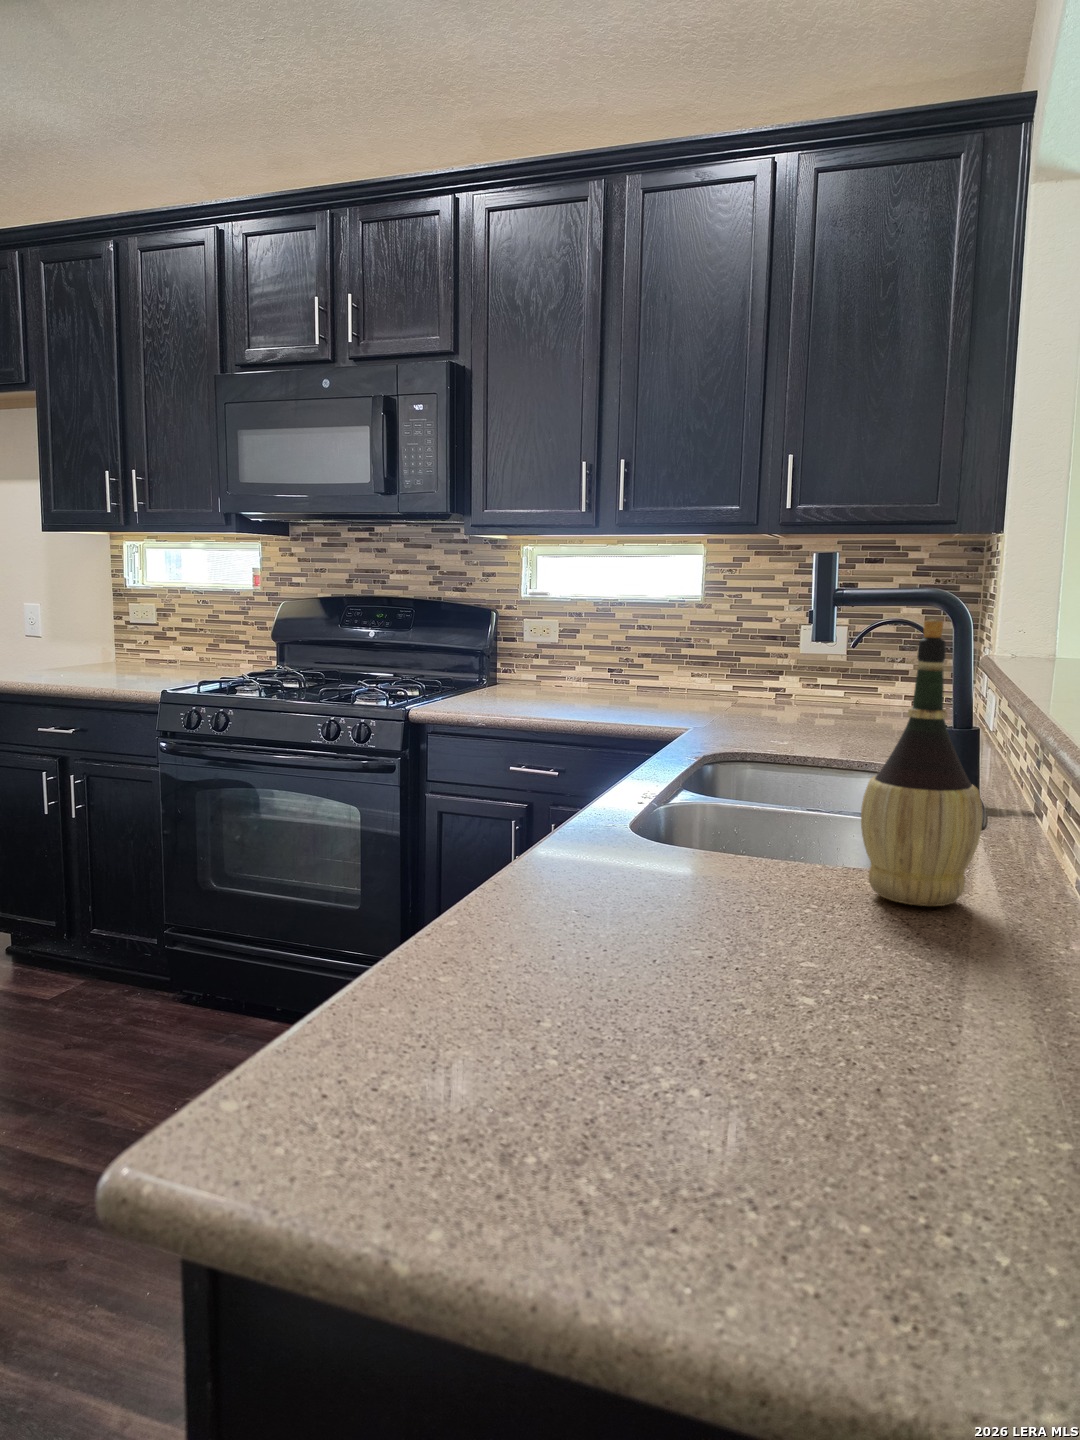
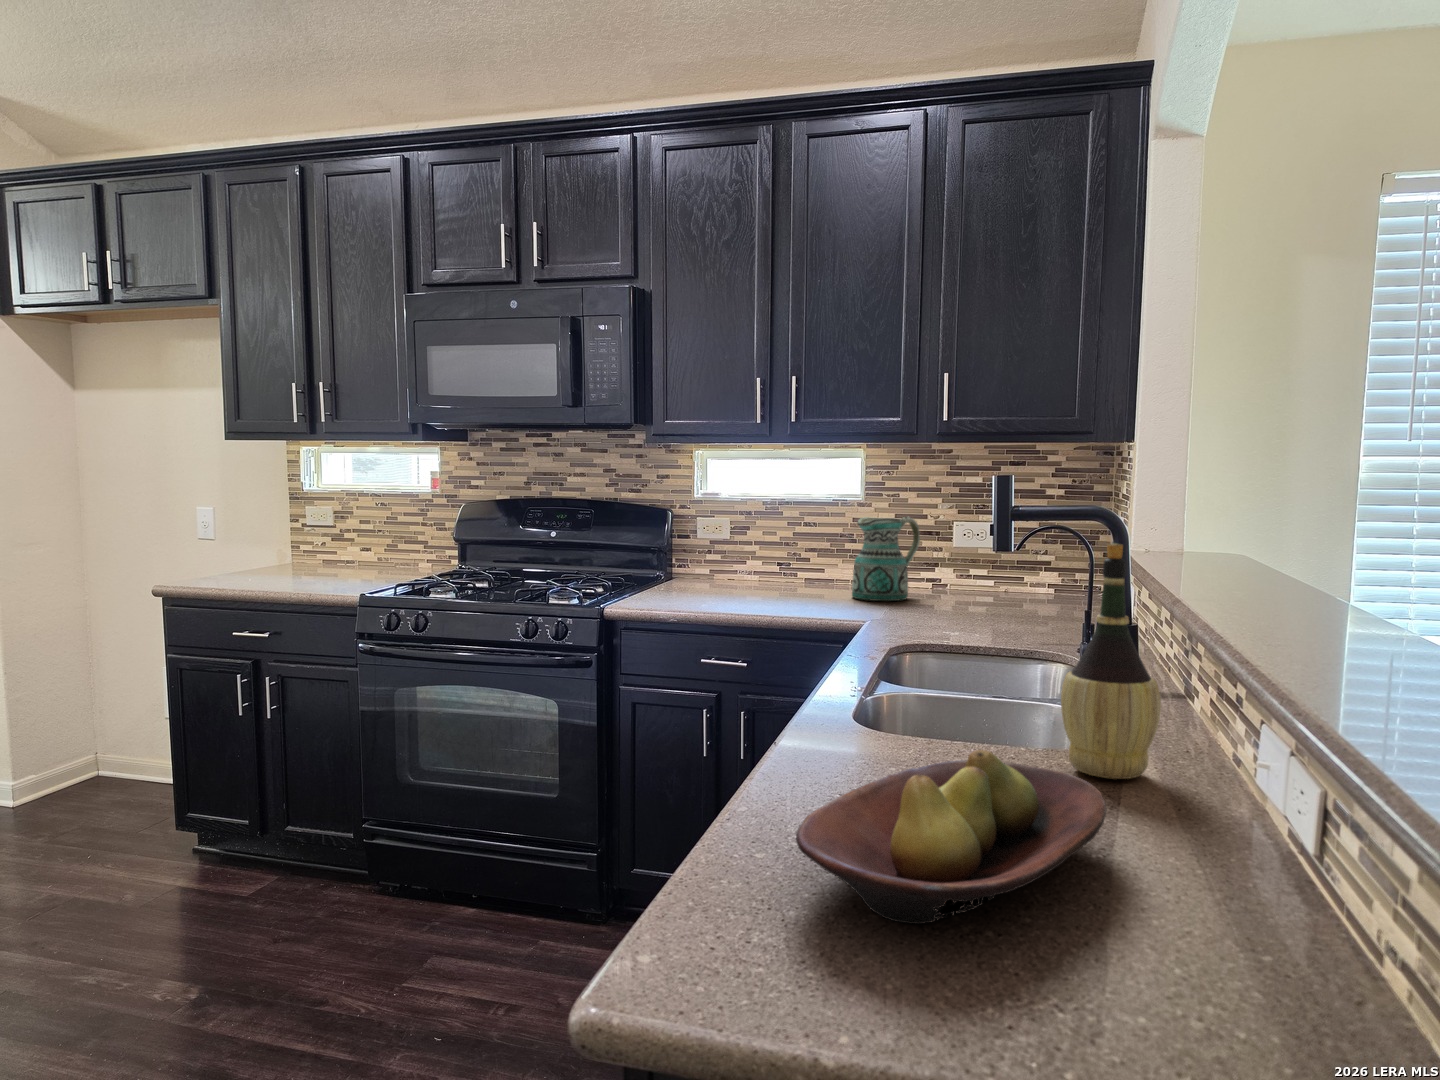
ceramic pitcher: none [687,619,765,711] -> present [852,517,920,601]
fruit bowl: none [461,862,881,1076] -> present [796,750,1106,924]

